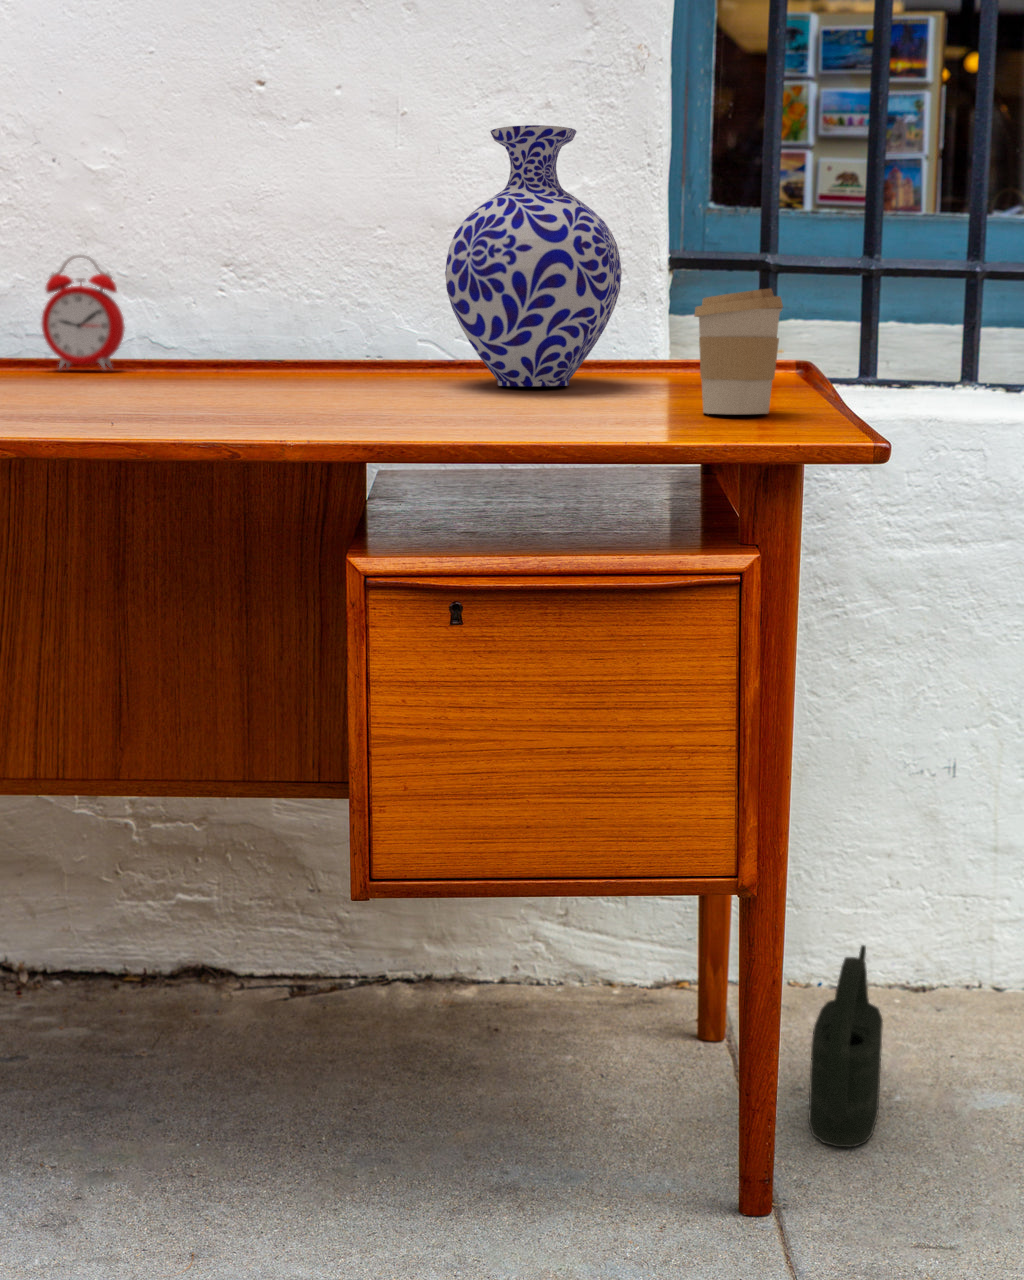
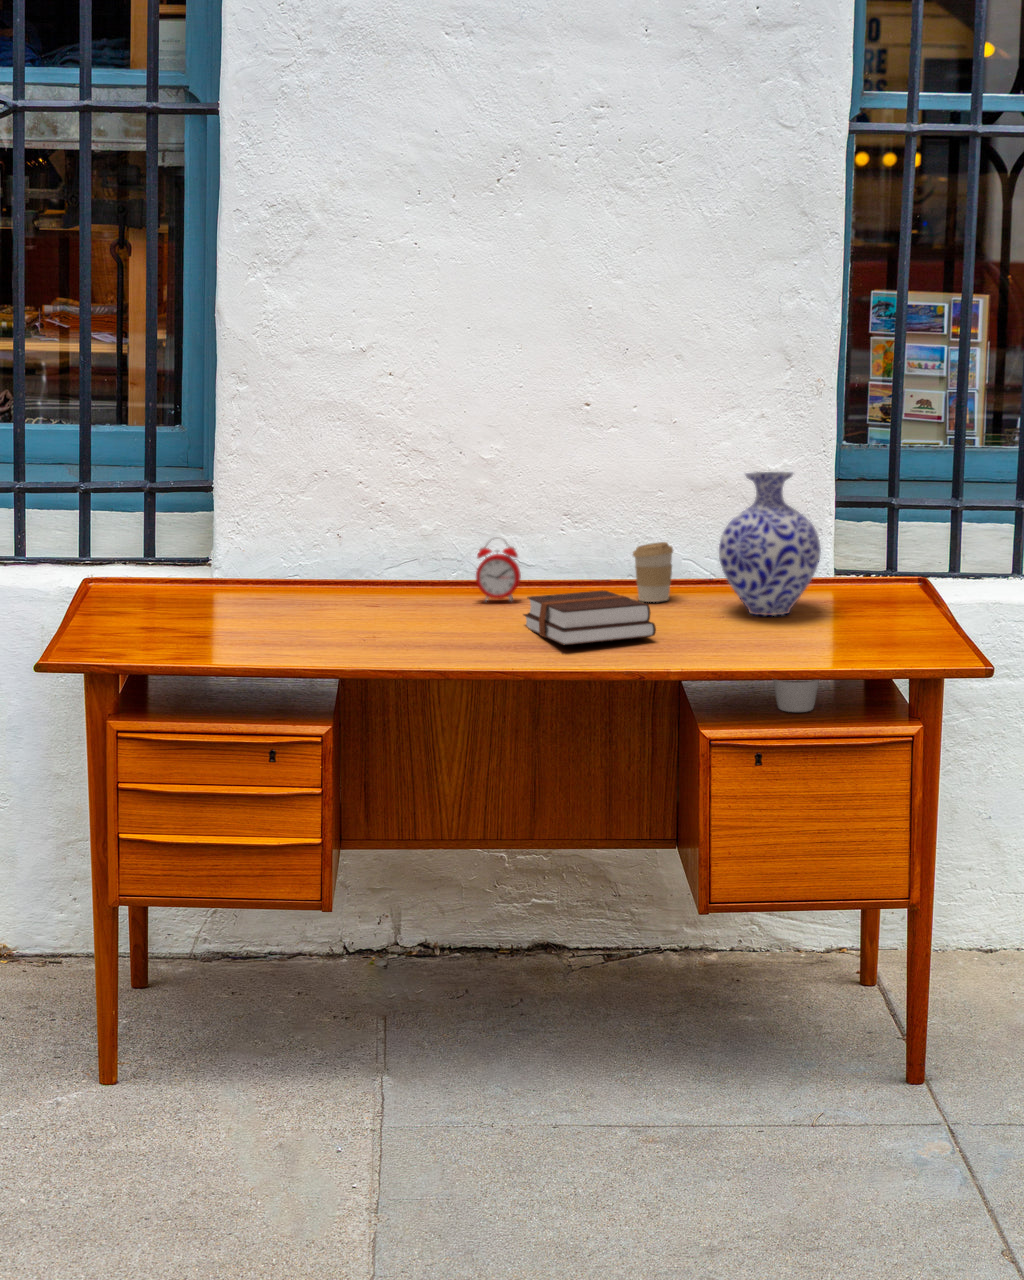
coffee cup: present [694,288,783,414] -> present [633,542,673,602]
hardback book: none [90,334,300,399] -> present [523,590,656,645]
candle: none [504,470,588,535] -> present [773,680,819,712]
watering can: present [808,945,883,1147] -> none [938,927,981,1047]

